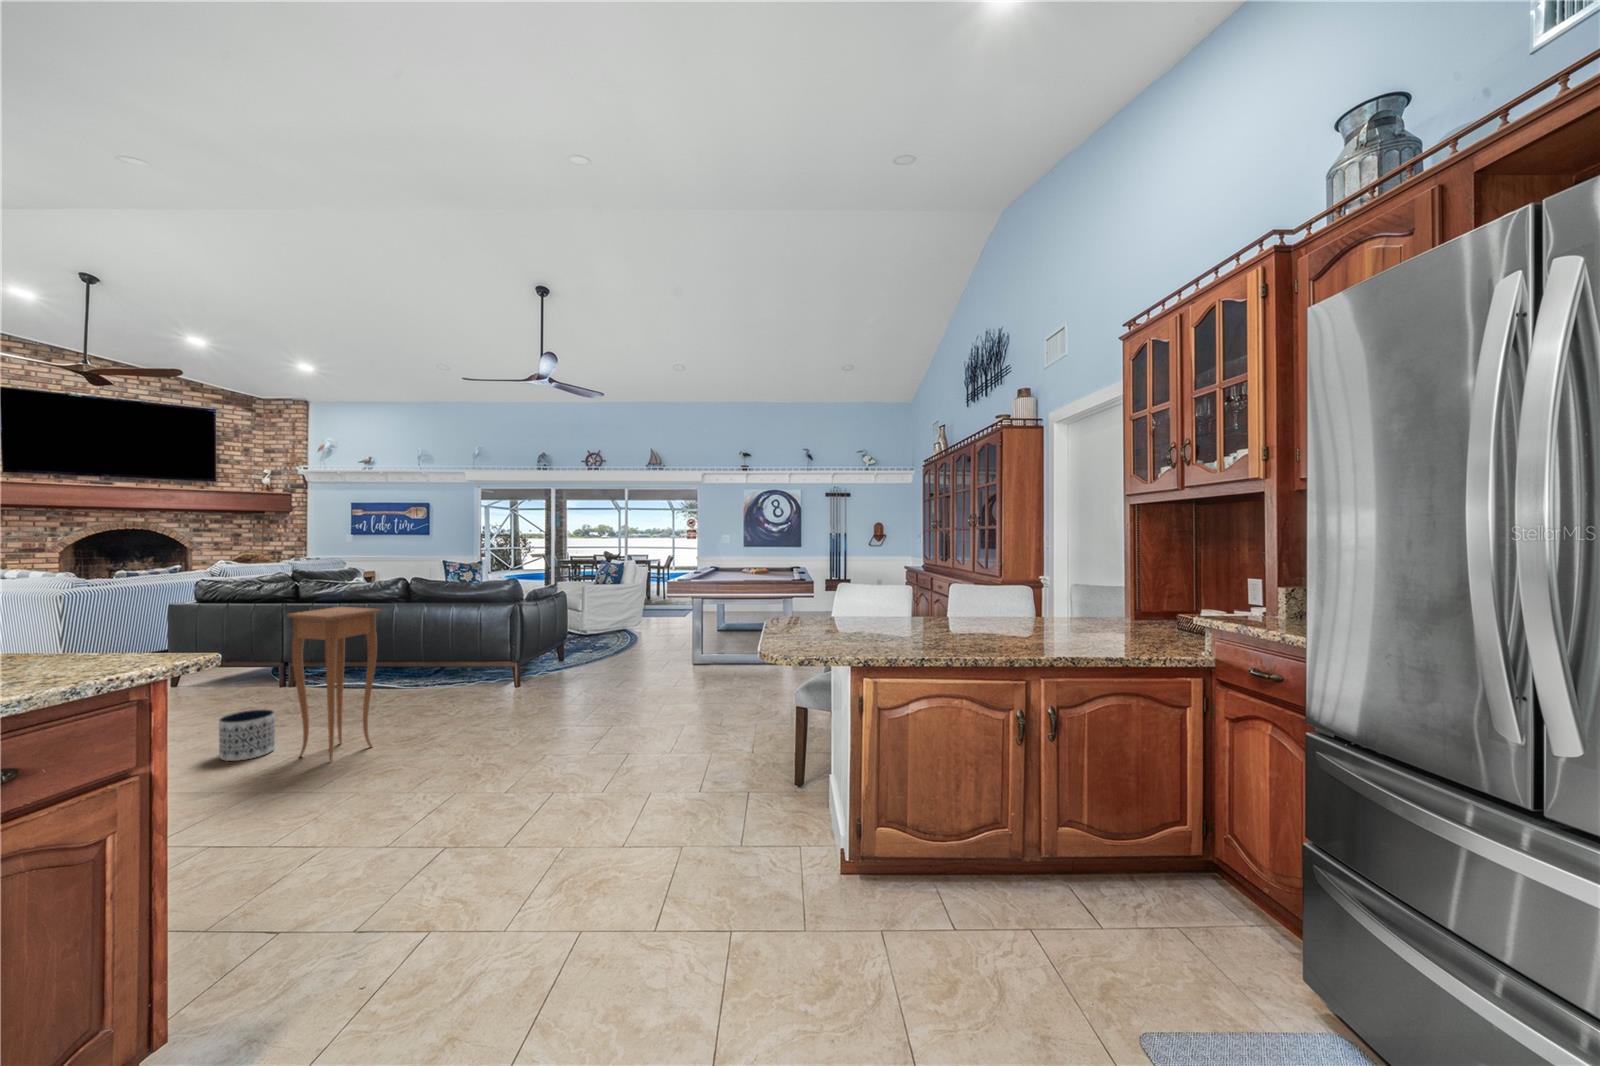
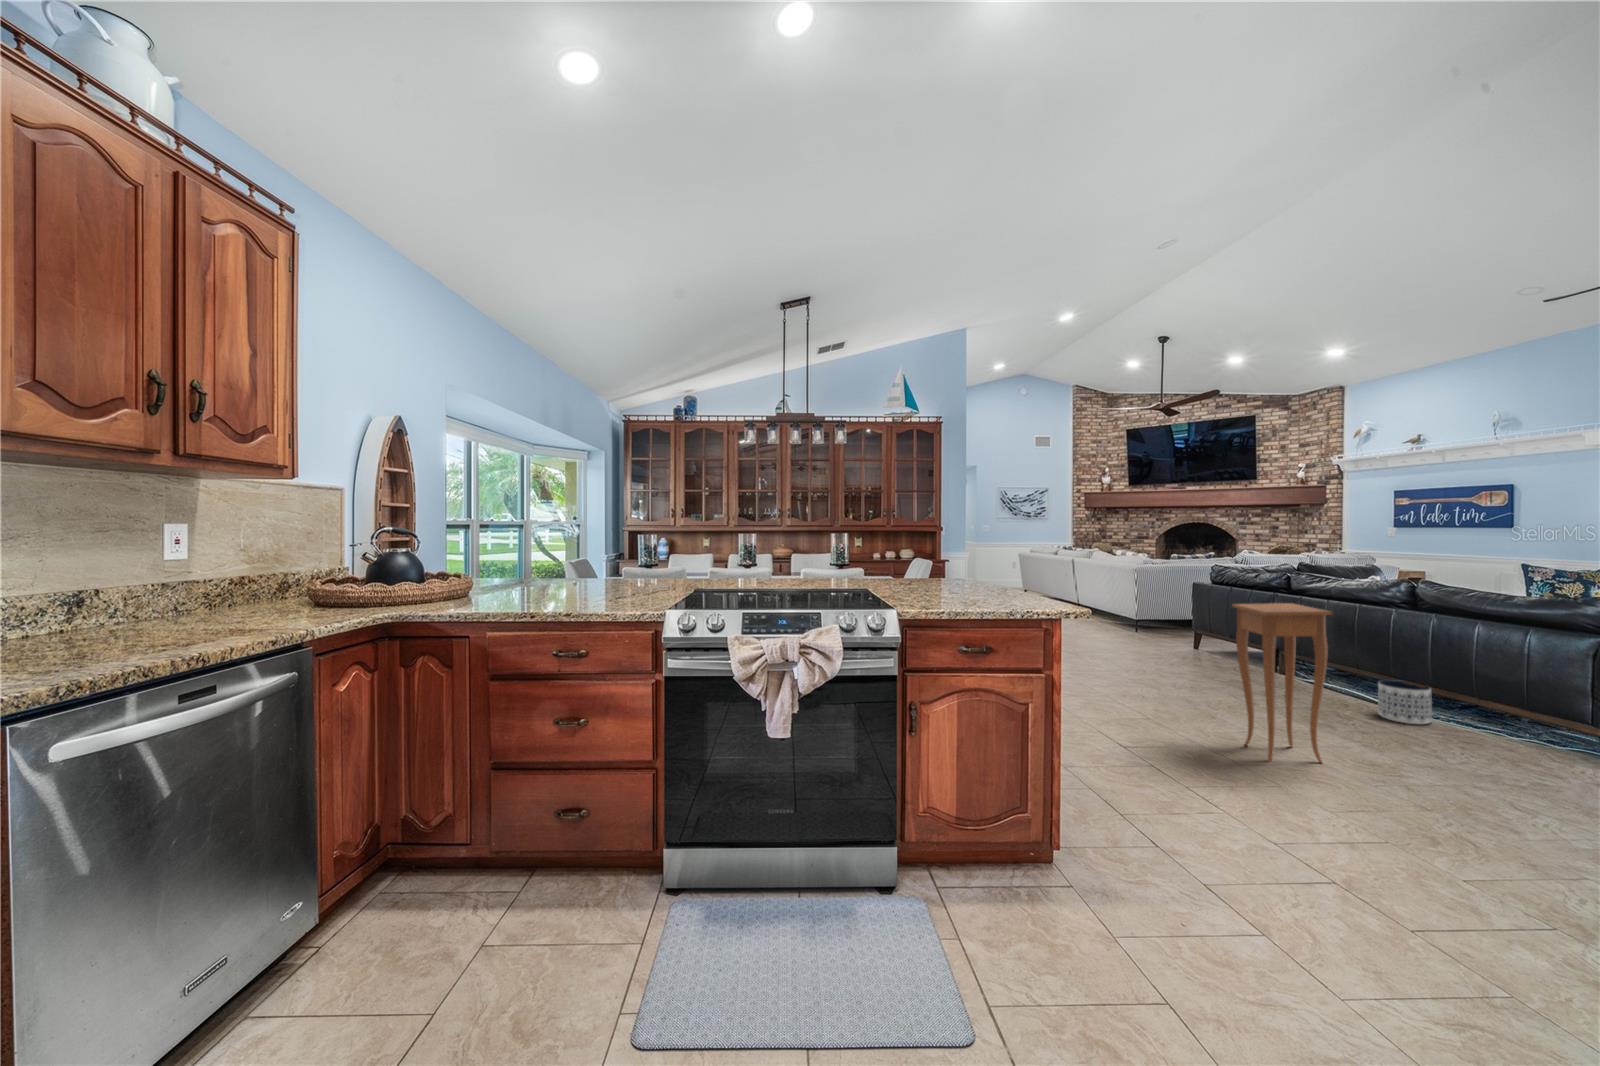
planter: present [219,709,275,761] -> present [1378,680,1432,724]

